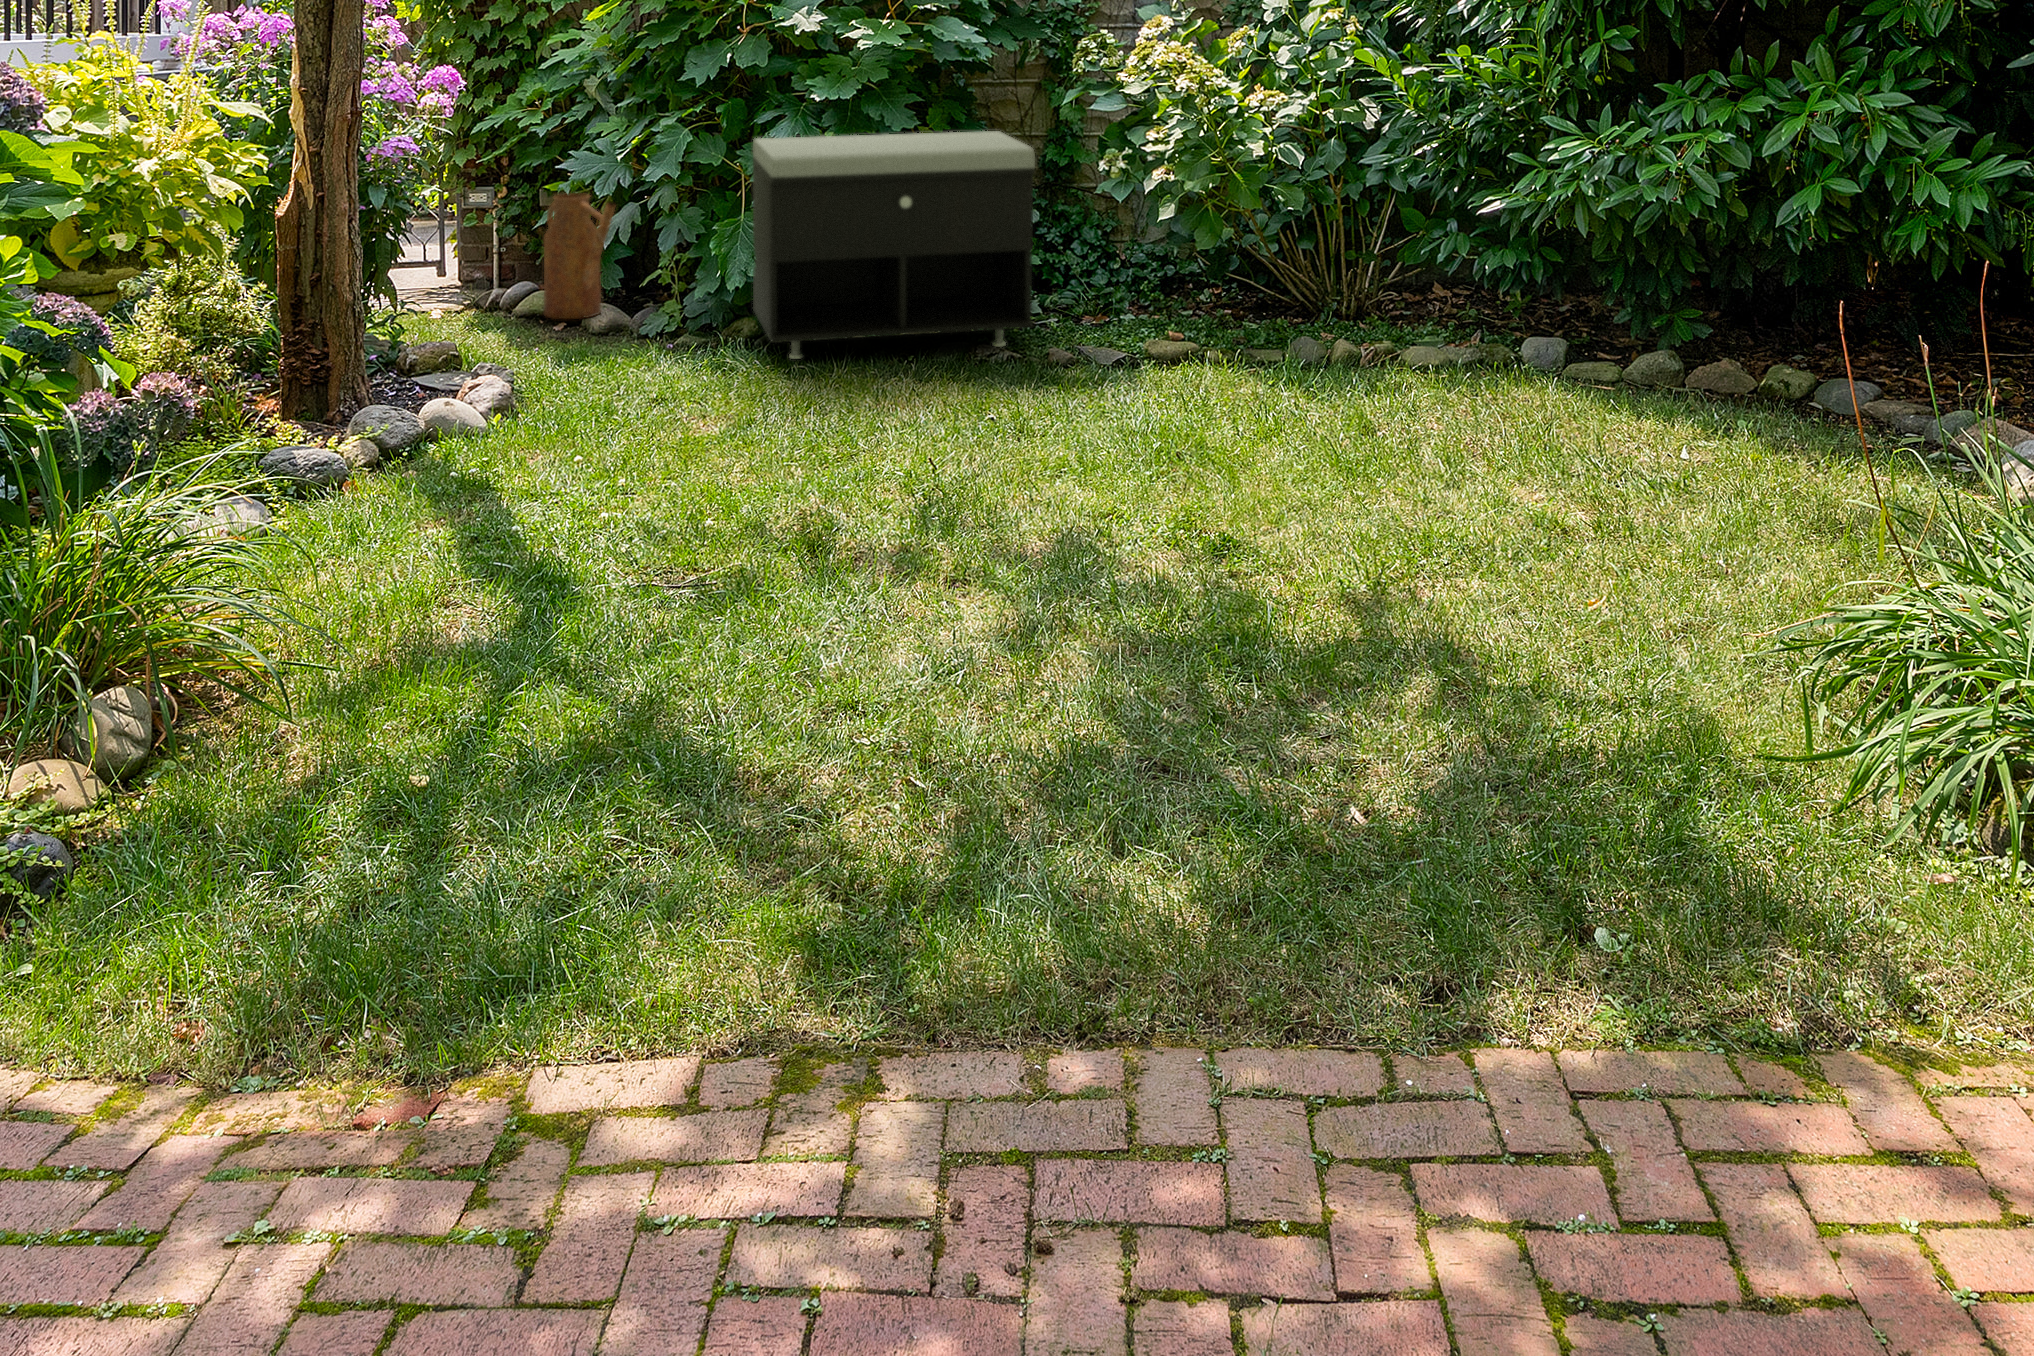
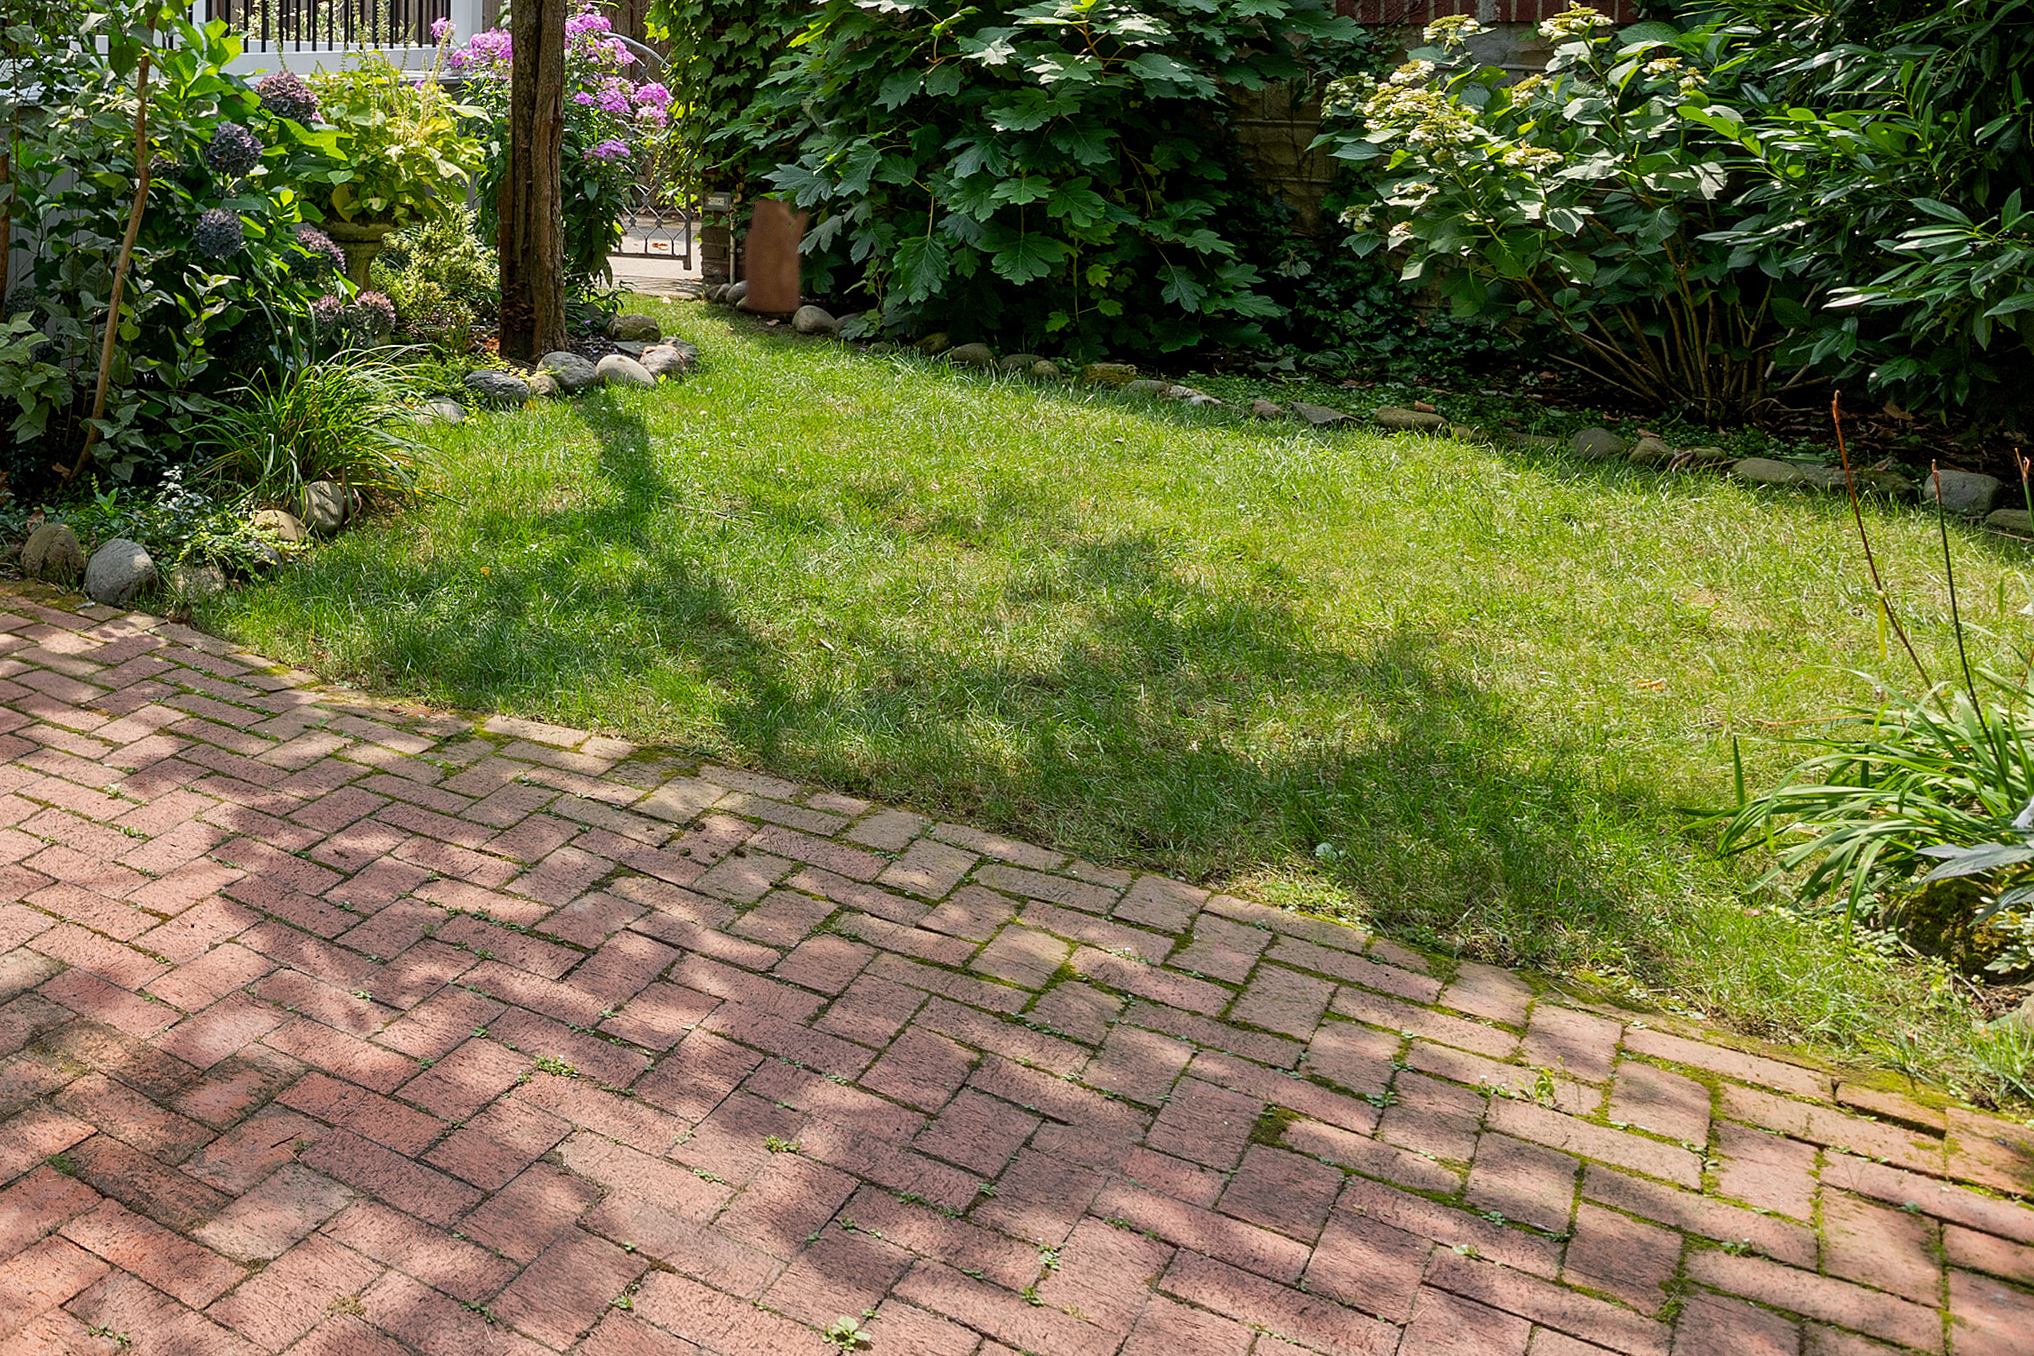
storage bench: present [753,131,1035,359] -> none [935,161,1228,385]

